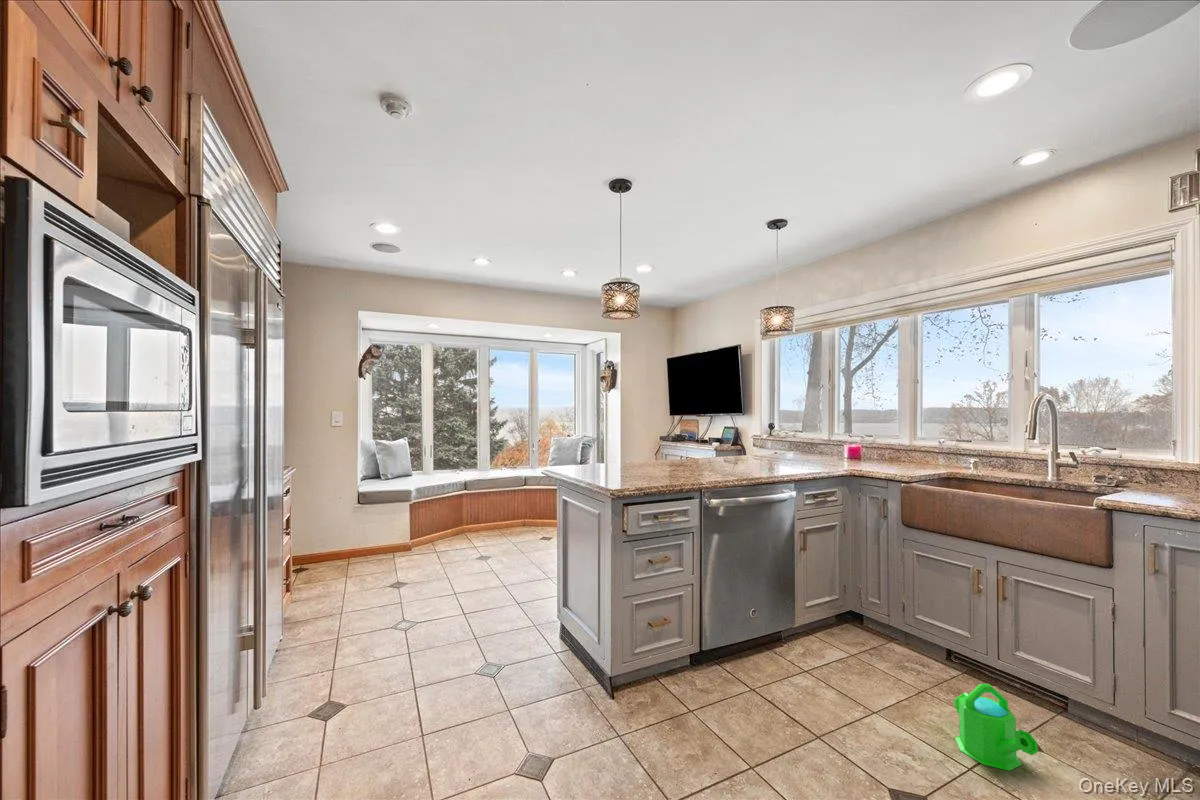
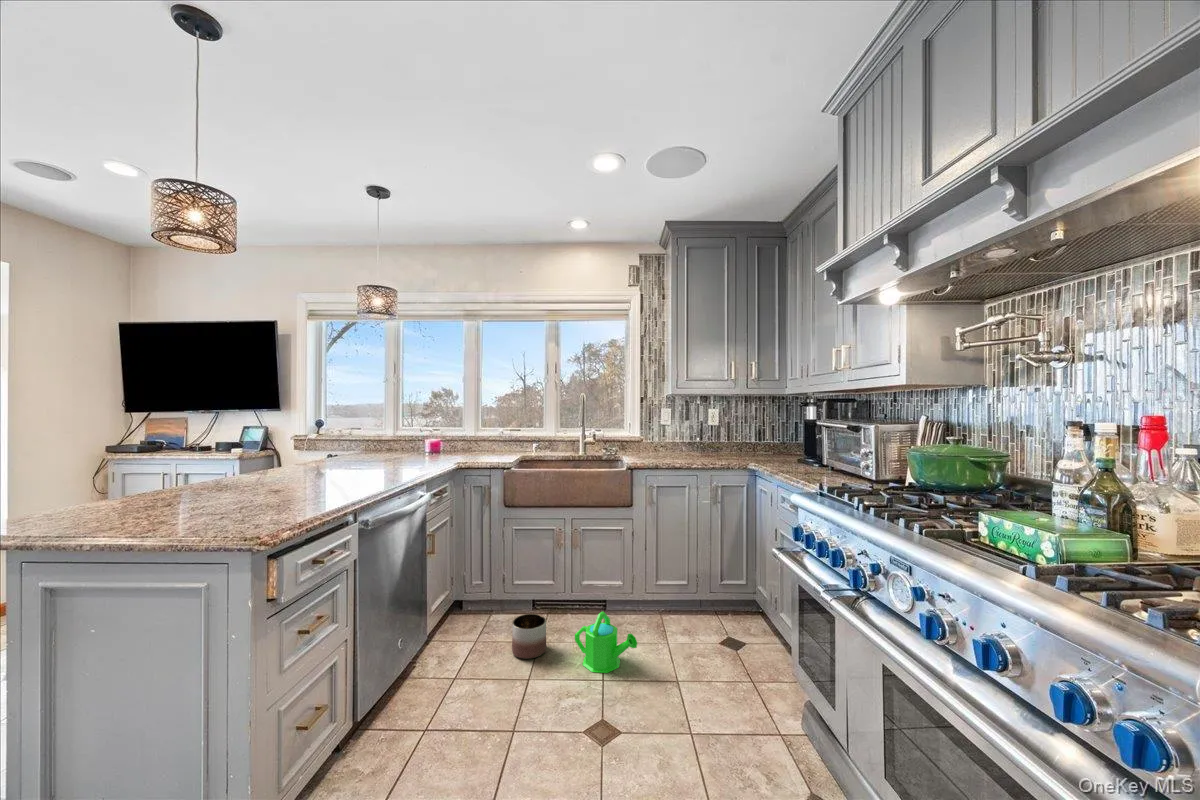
planter: none [877,647,923,701] -> present [512,614,546,659]

